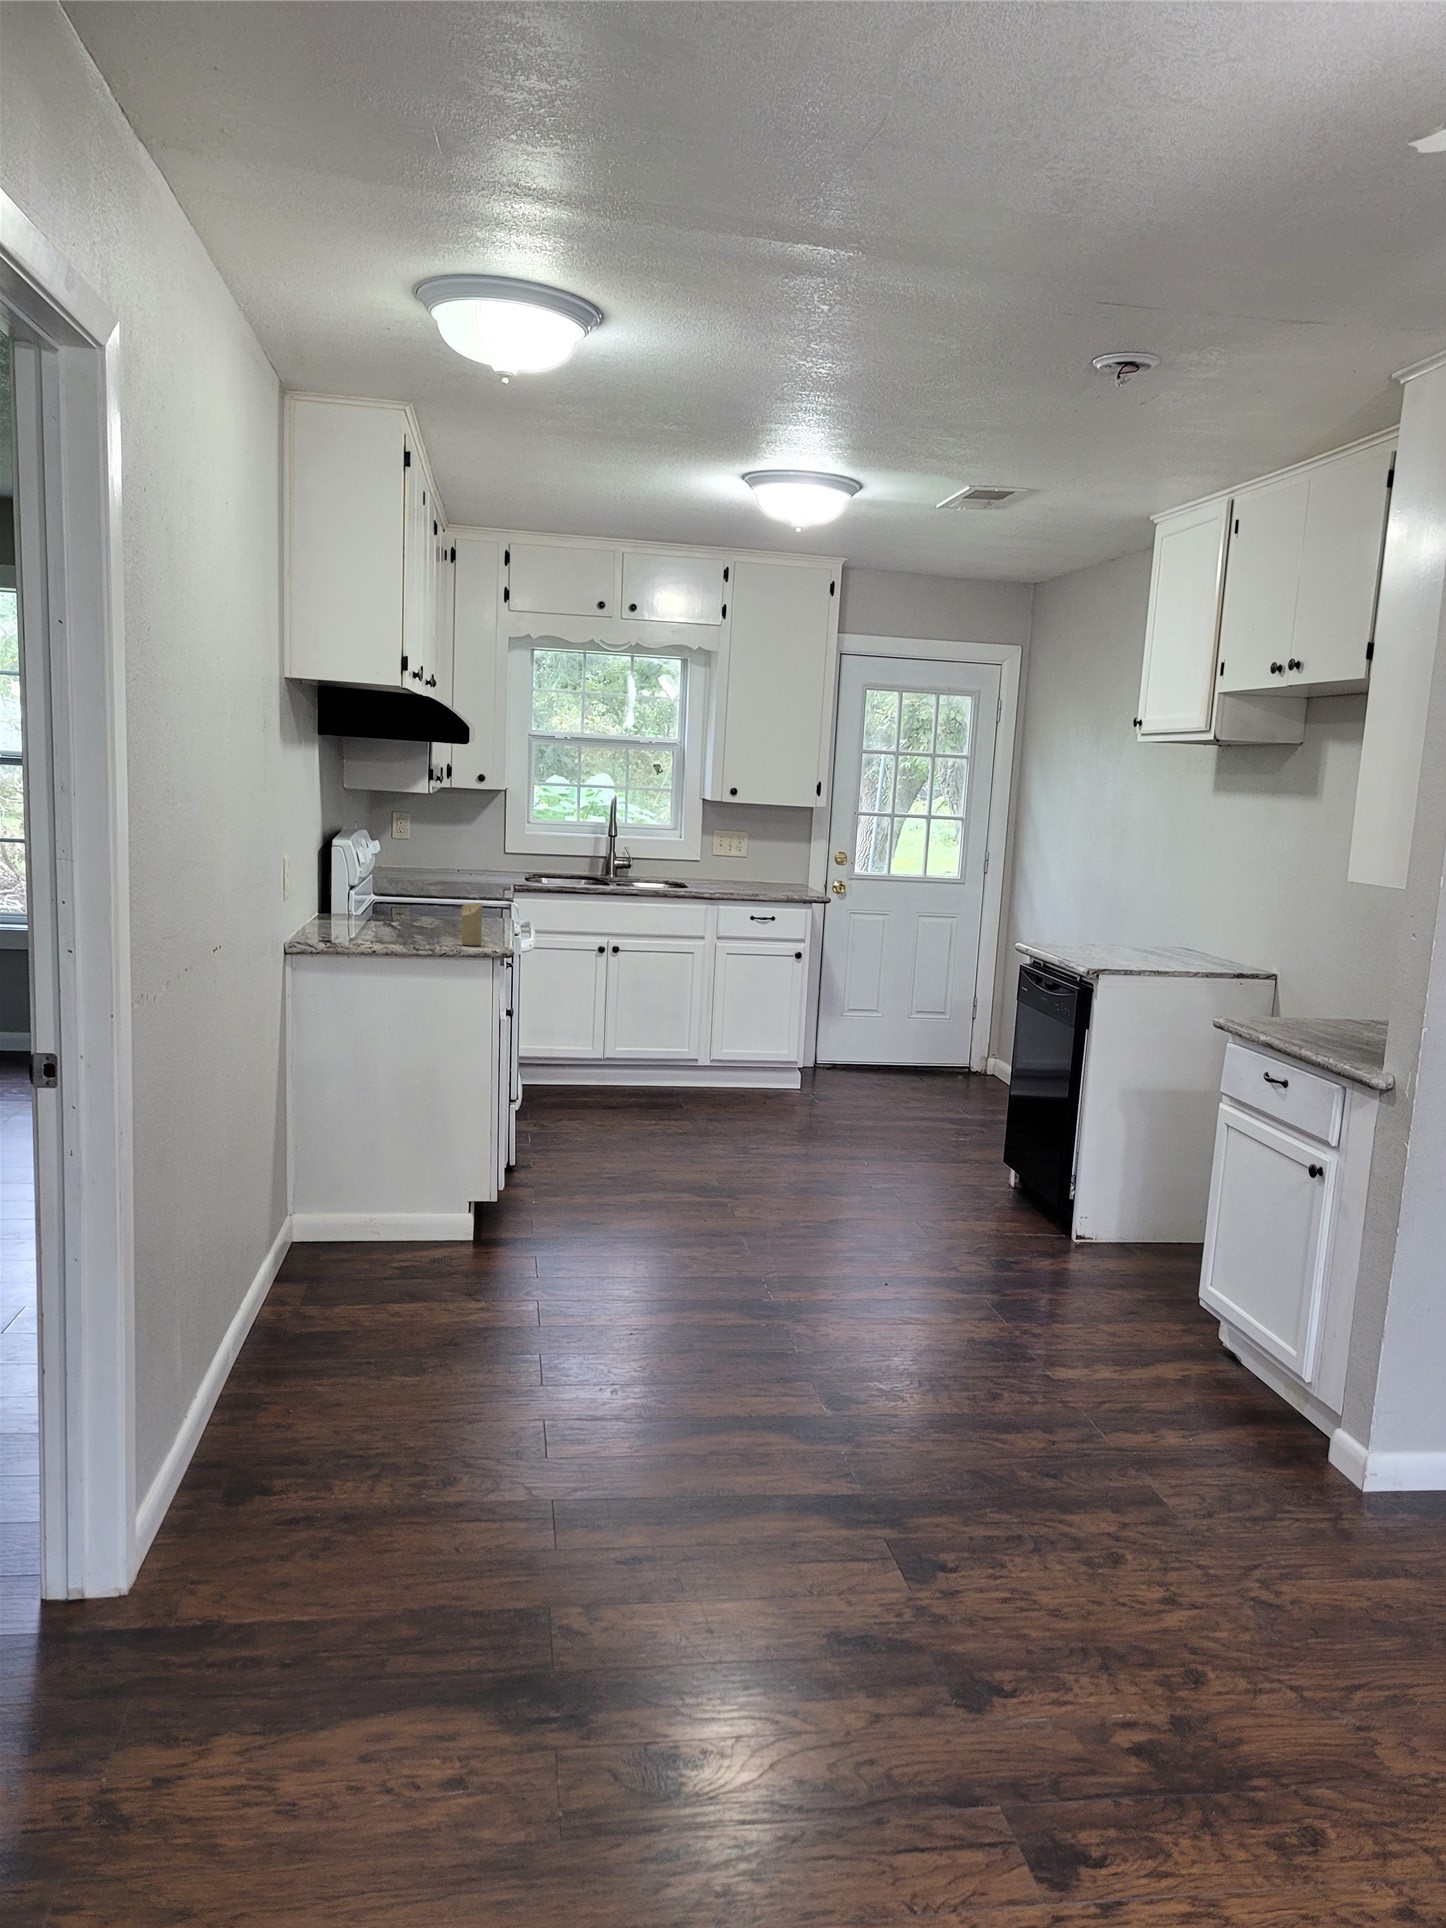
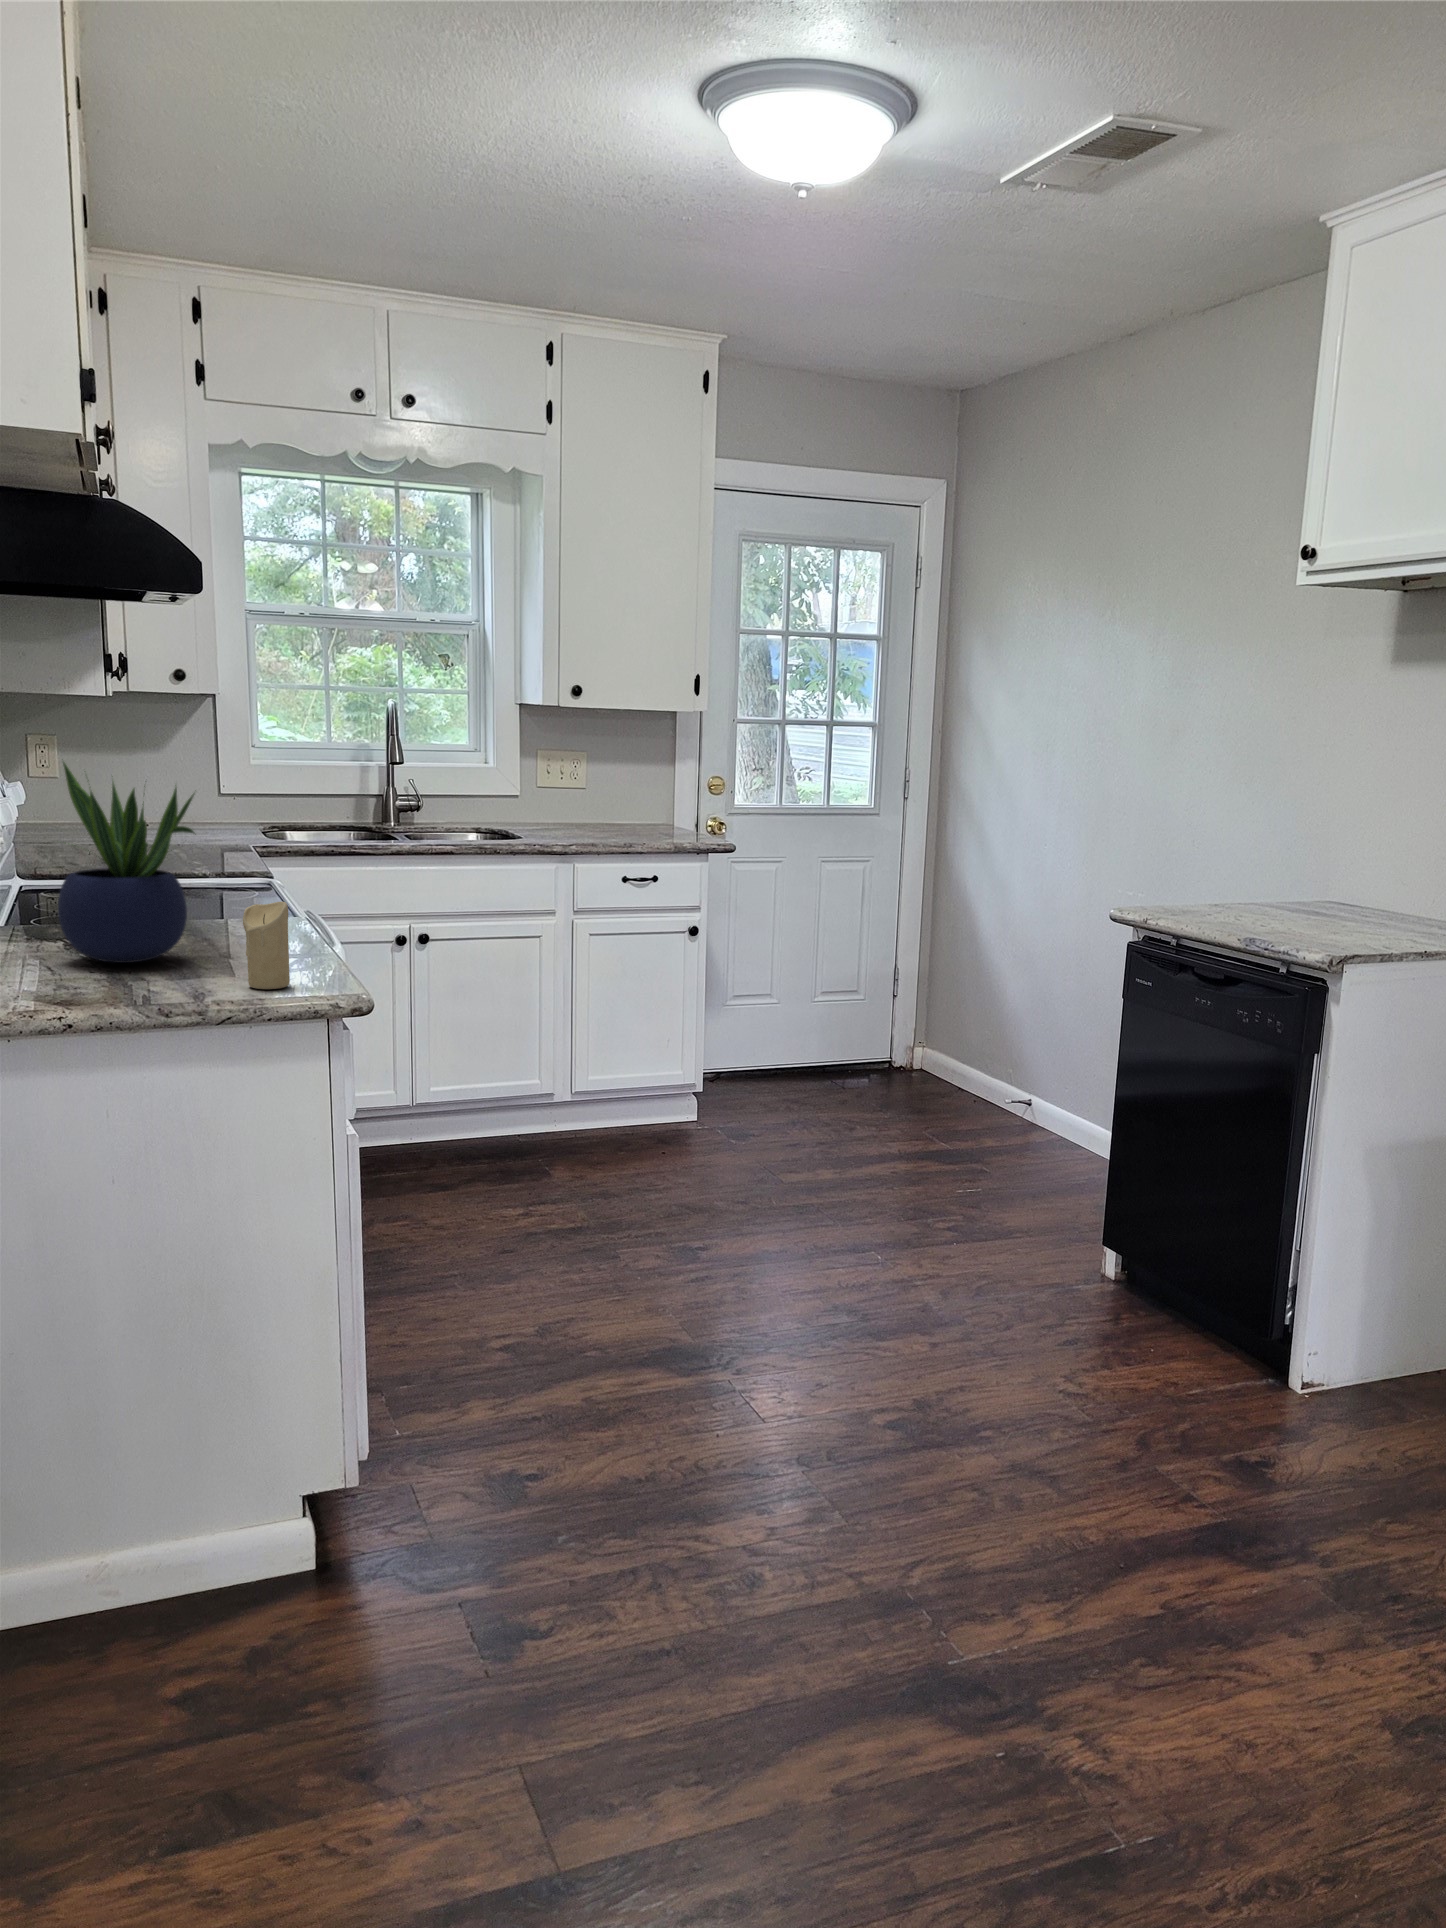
potted plant: none [379,830,452,932] -> present [58,762,194,963]

